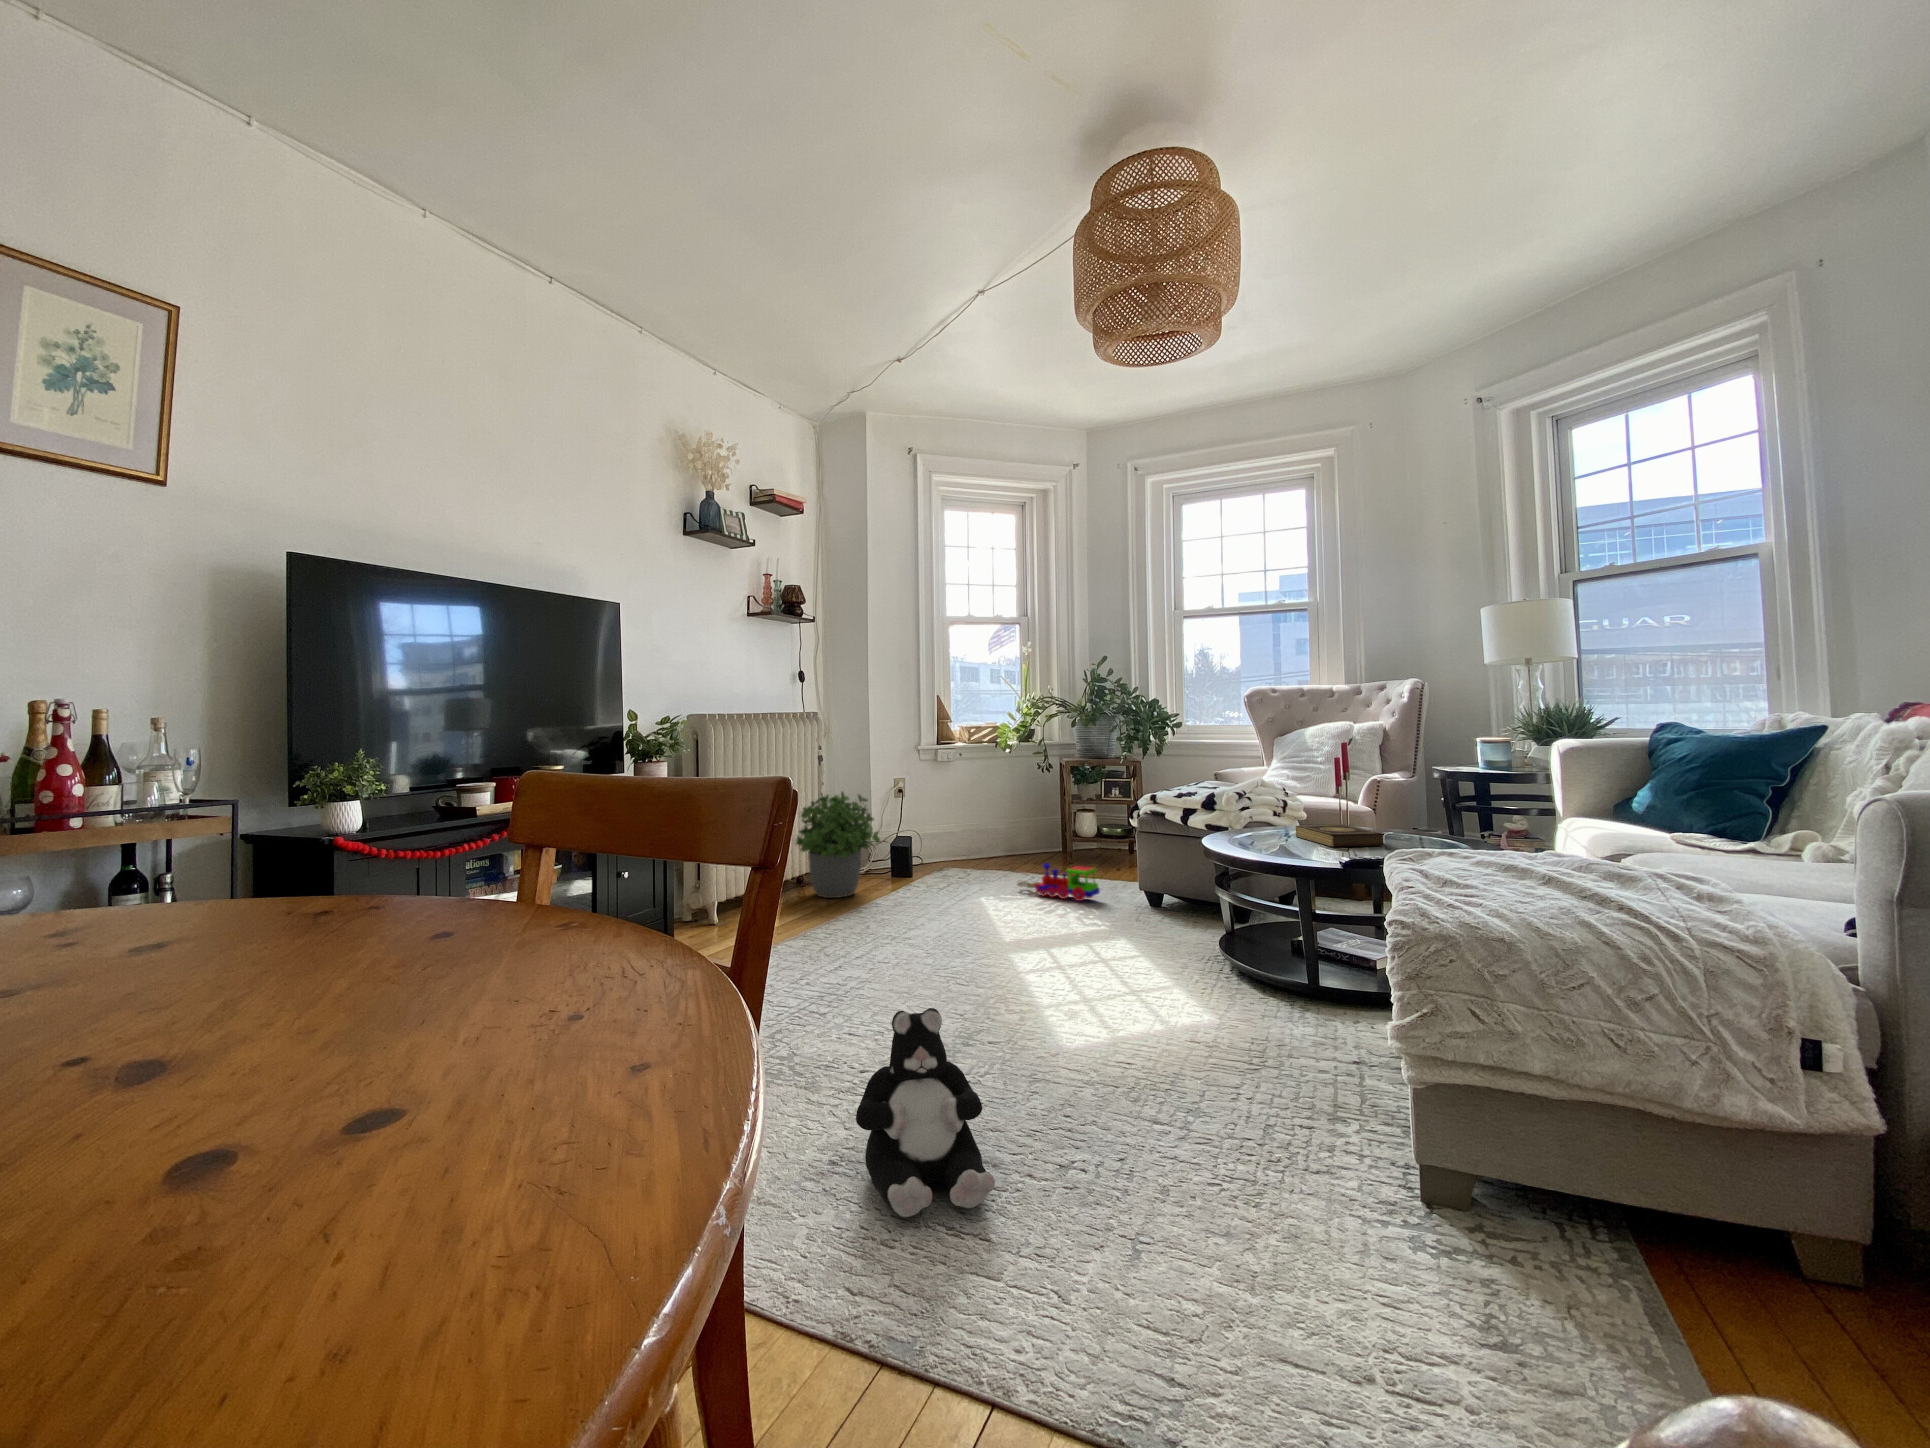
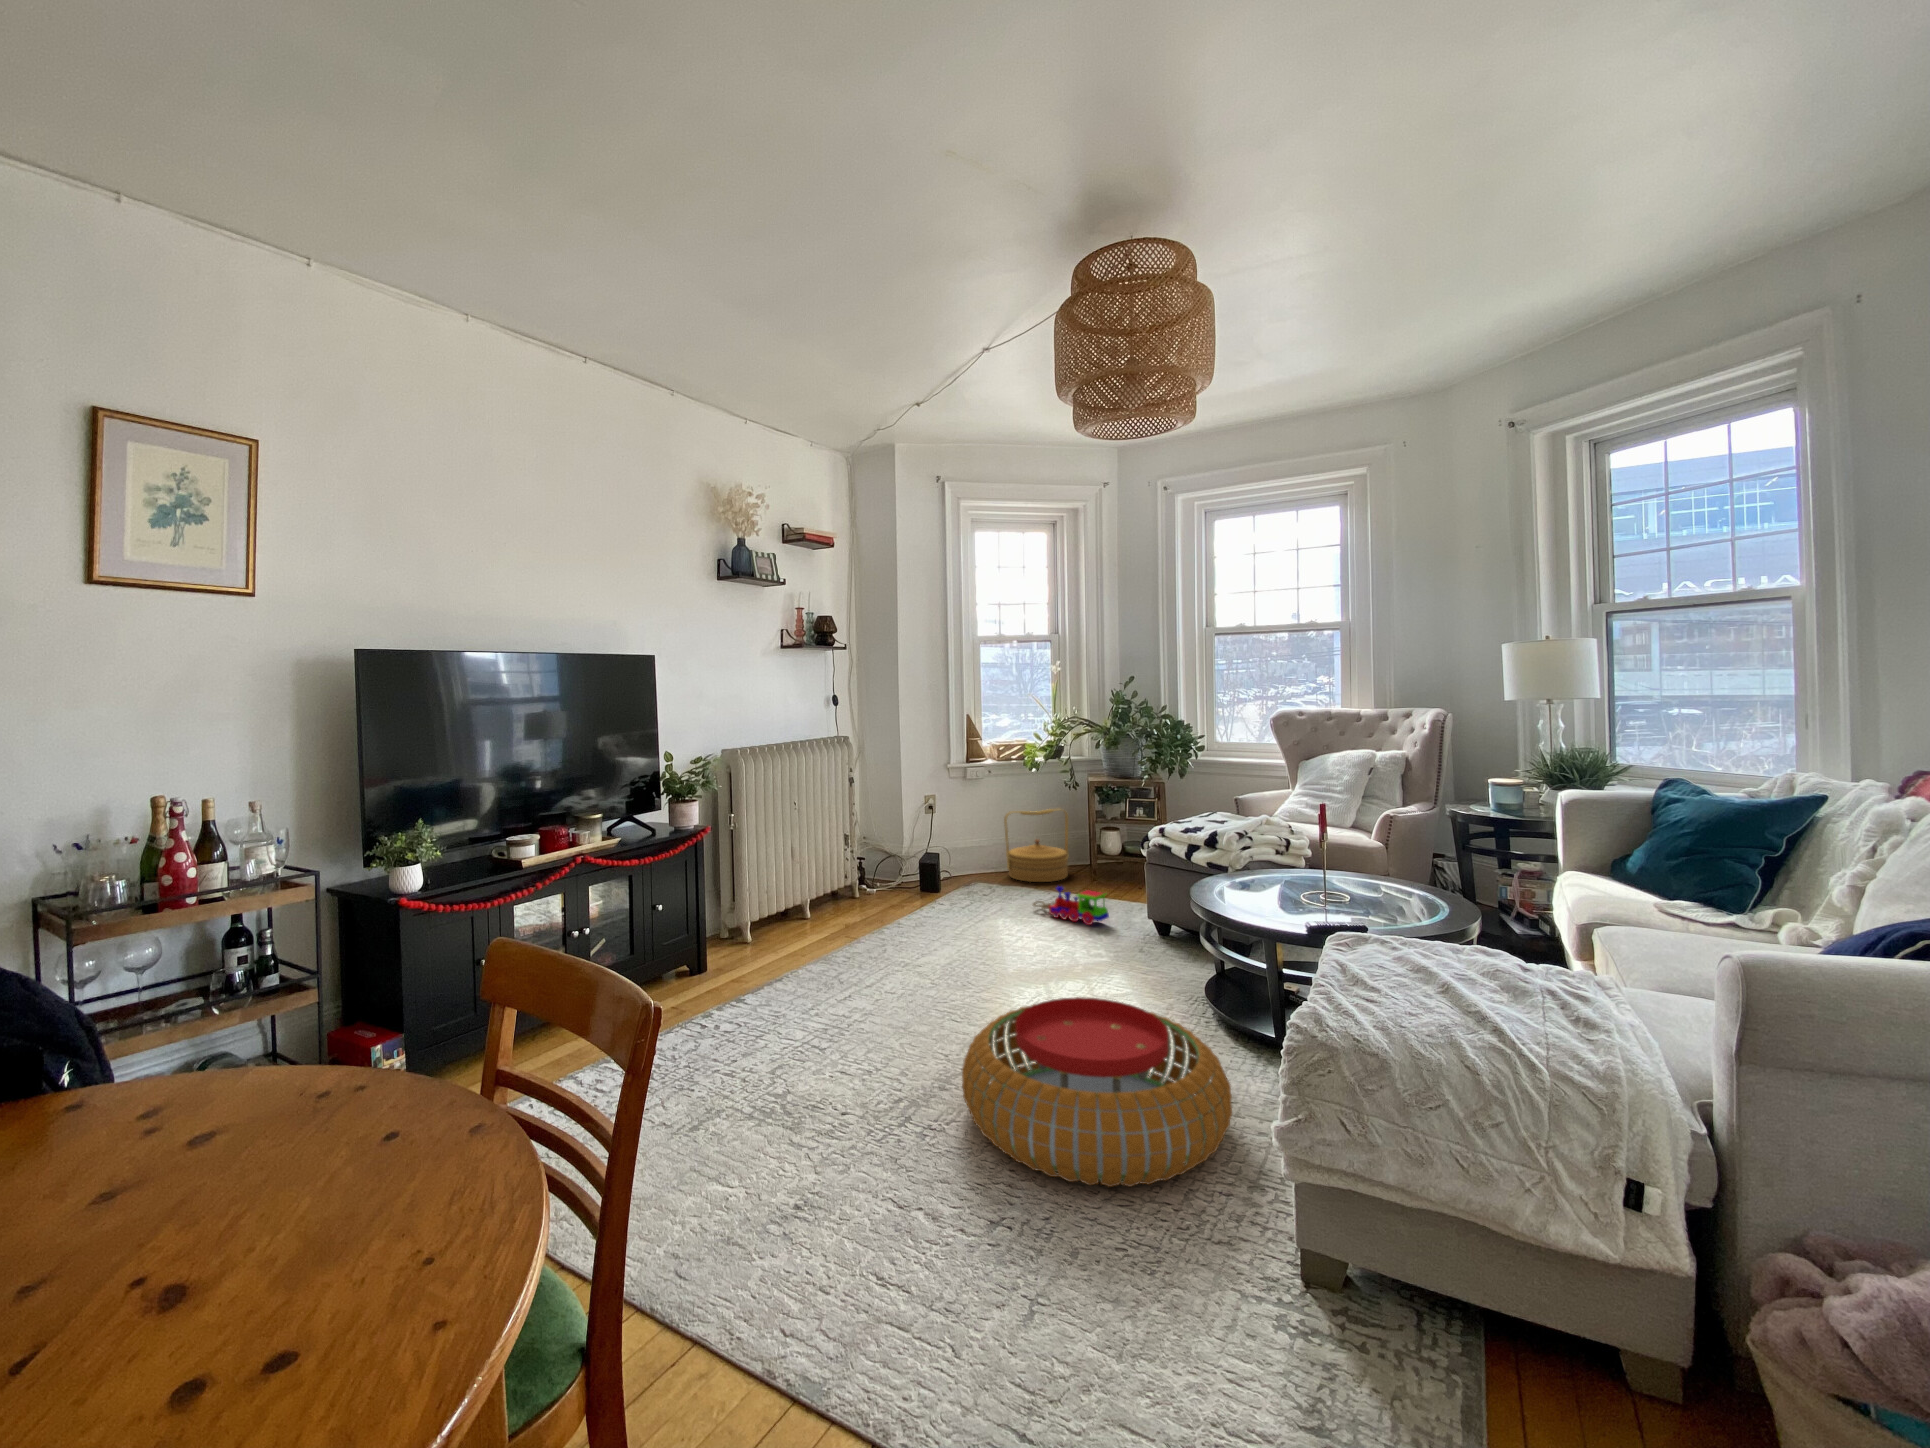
potted plant: present [796,792,880,898] -> none [820,815,903,915]
woven basket: none [978,793,1044,868] -> present [1004,809,1068,882]
book: present [1296,825,1385,847] -> none [1278,876,1359,904]
pouf: none [998,940,1301,1125] -> present [962,997,1232,1187]
plush toy: present [856,1008,995,1217] -> none [810,1081,920,1268]

